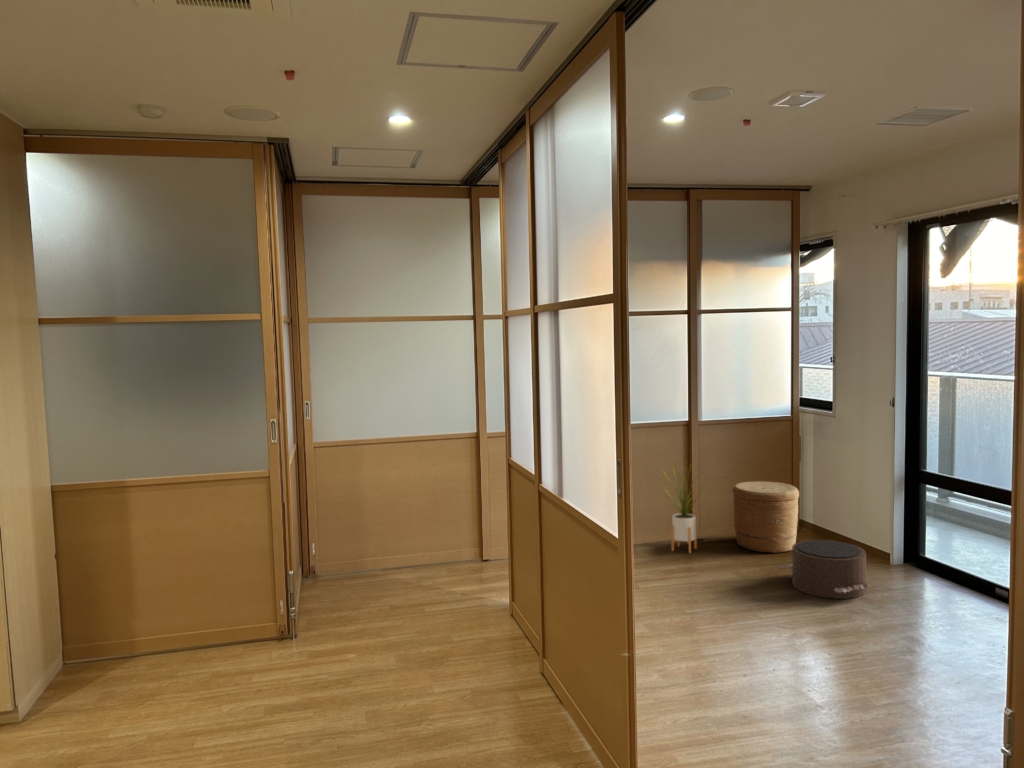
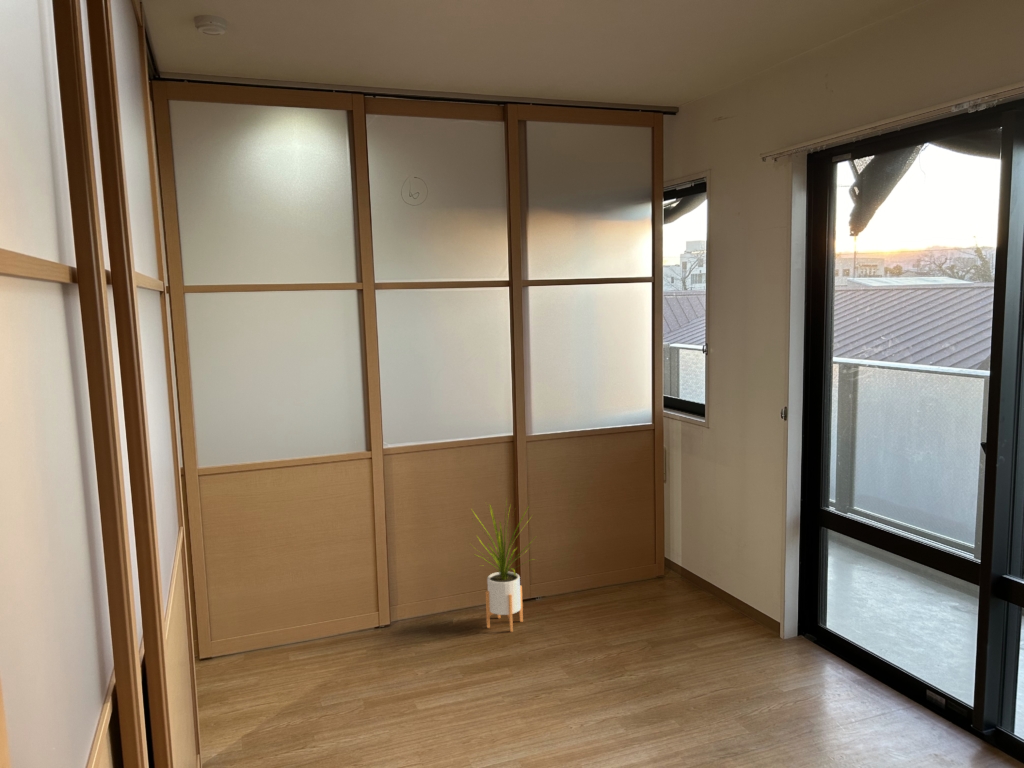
woven basket: present [732,481,799,553] -> none [573,519,662,625]
pouf: present [779,540,869,599] -> none [627,618,756,719]

